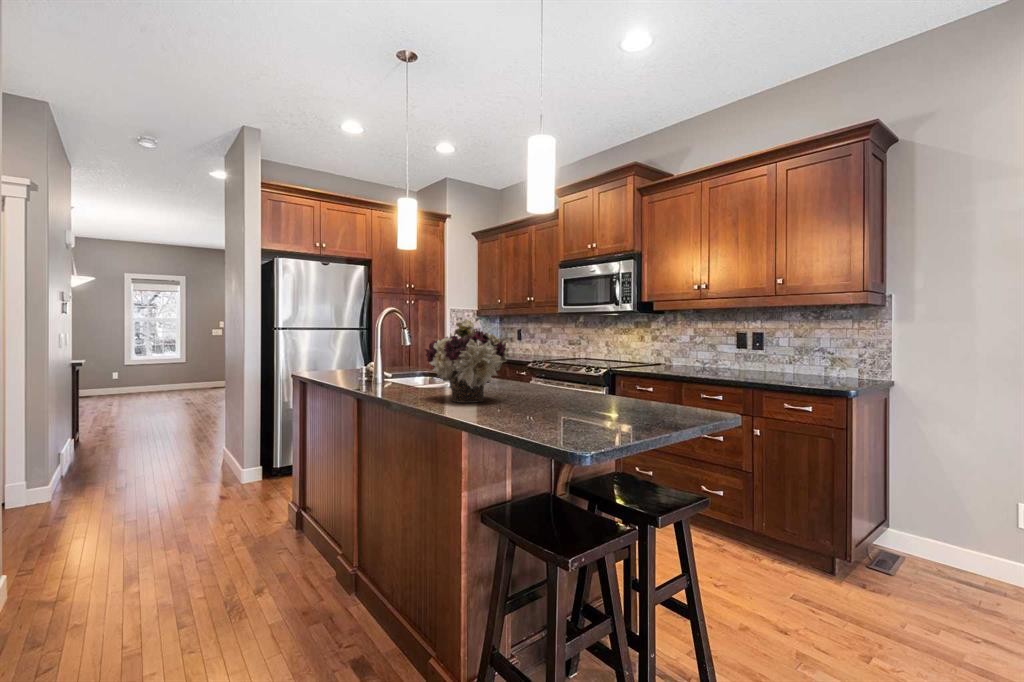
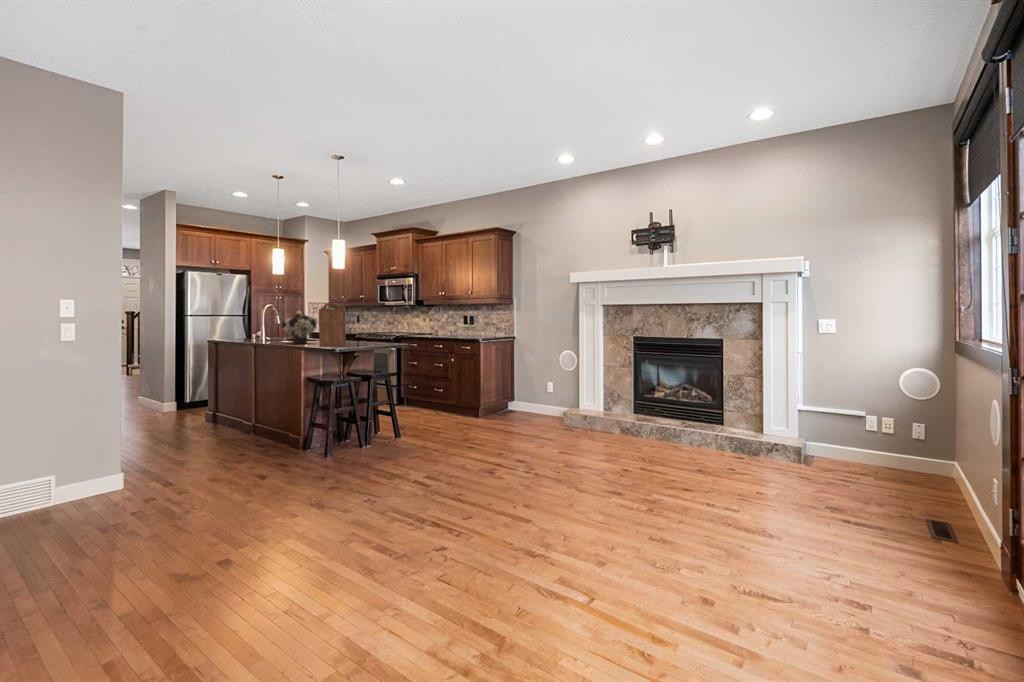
cutting board: none [547,295,624,434] -> present [319,303,346,347]

